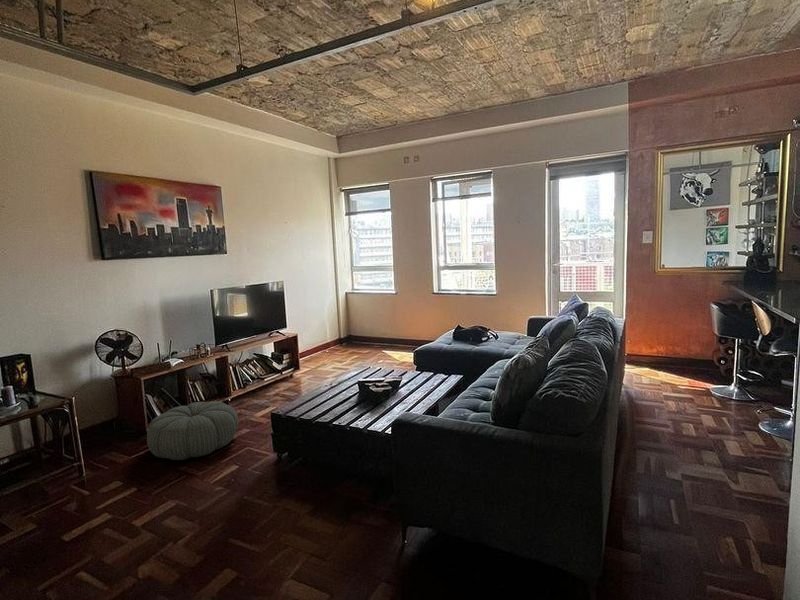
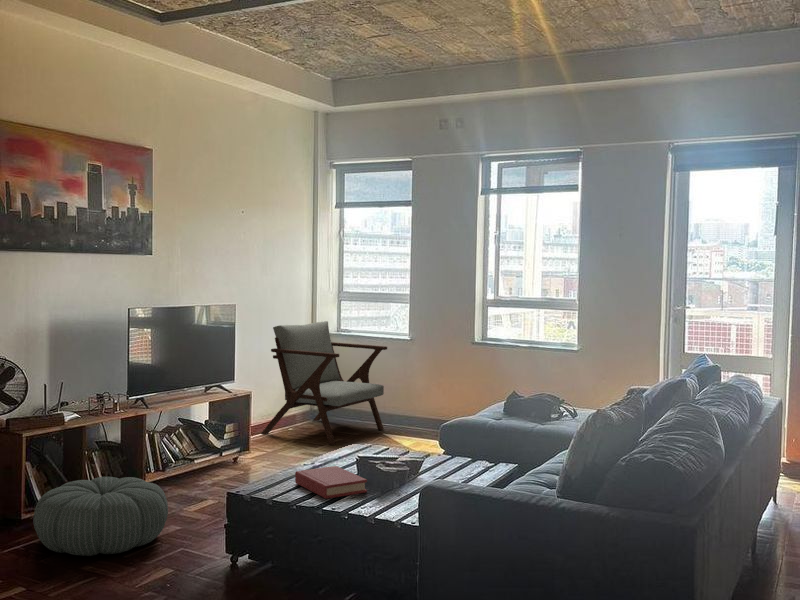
lounge chair: none [310,285,383,360] -> present [261,321,387,445]
hardback book: none [316,388,364,415] -> present [295,466,367,499]

